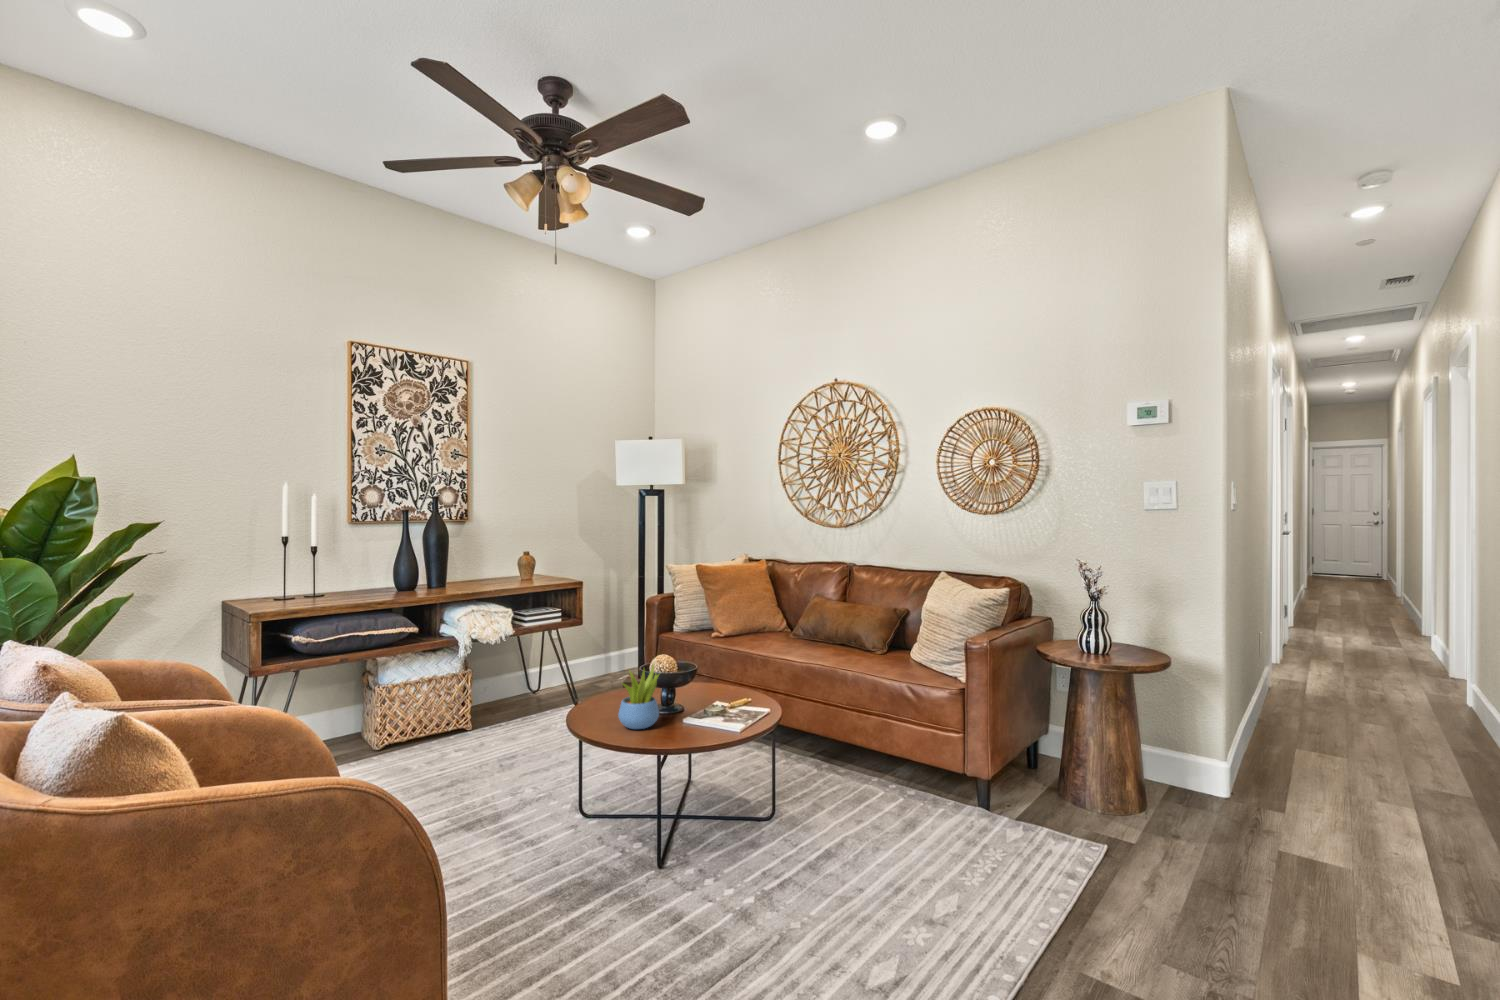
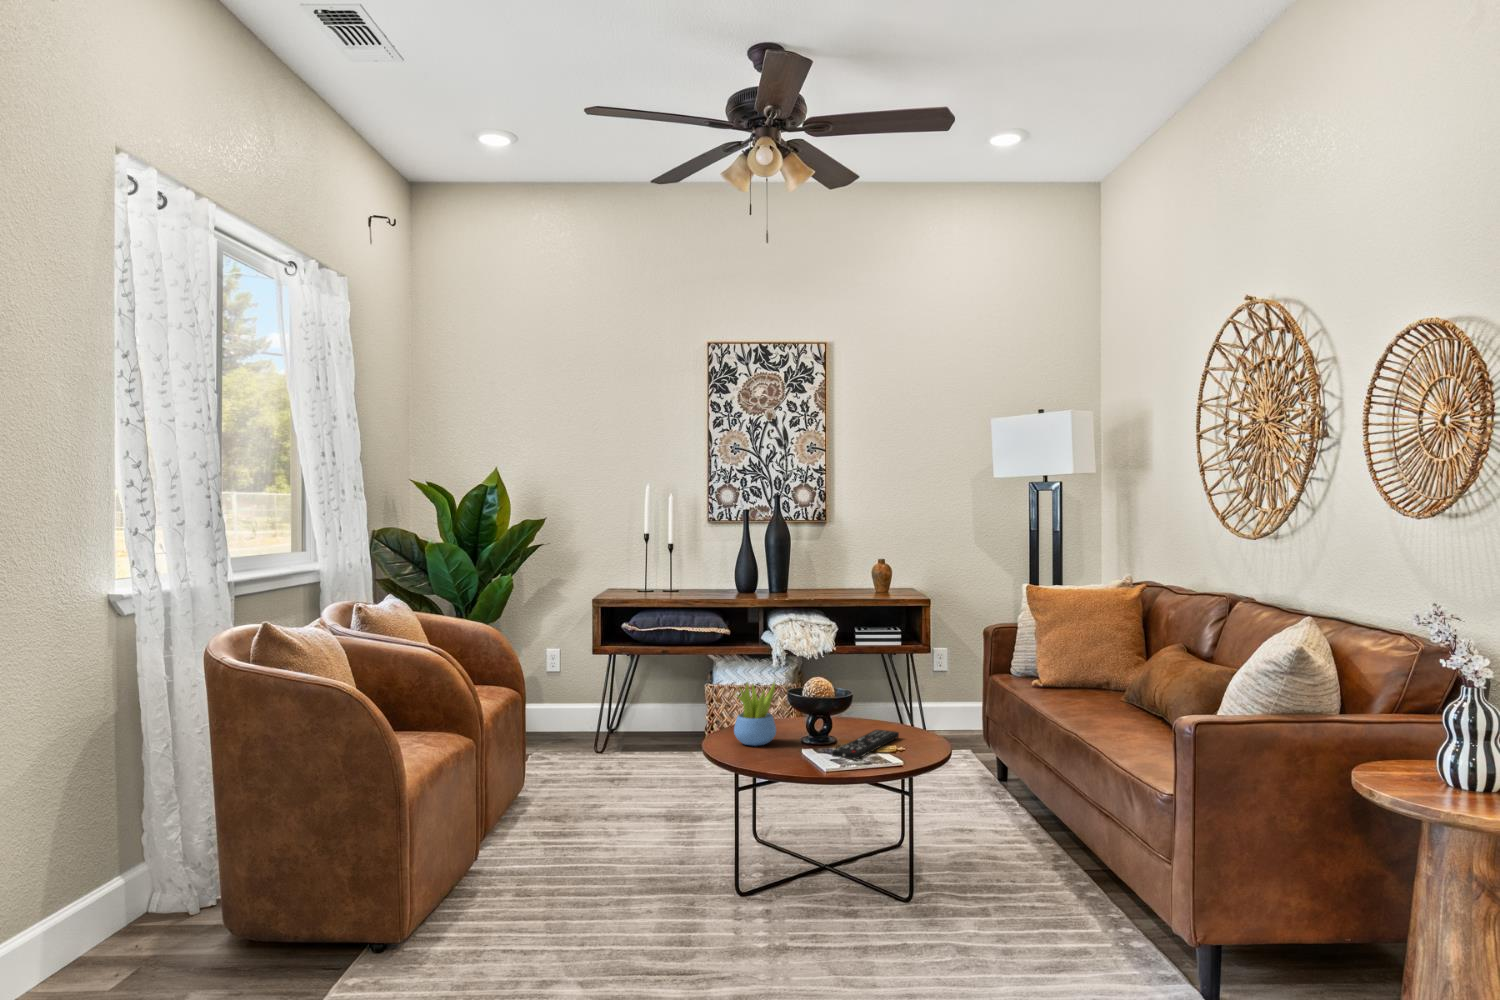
remote control: none [704,690,749,721] -> present [832,730,899,759]

